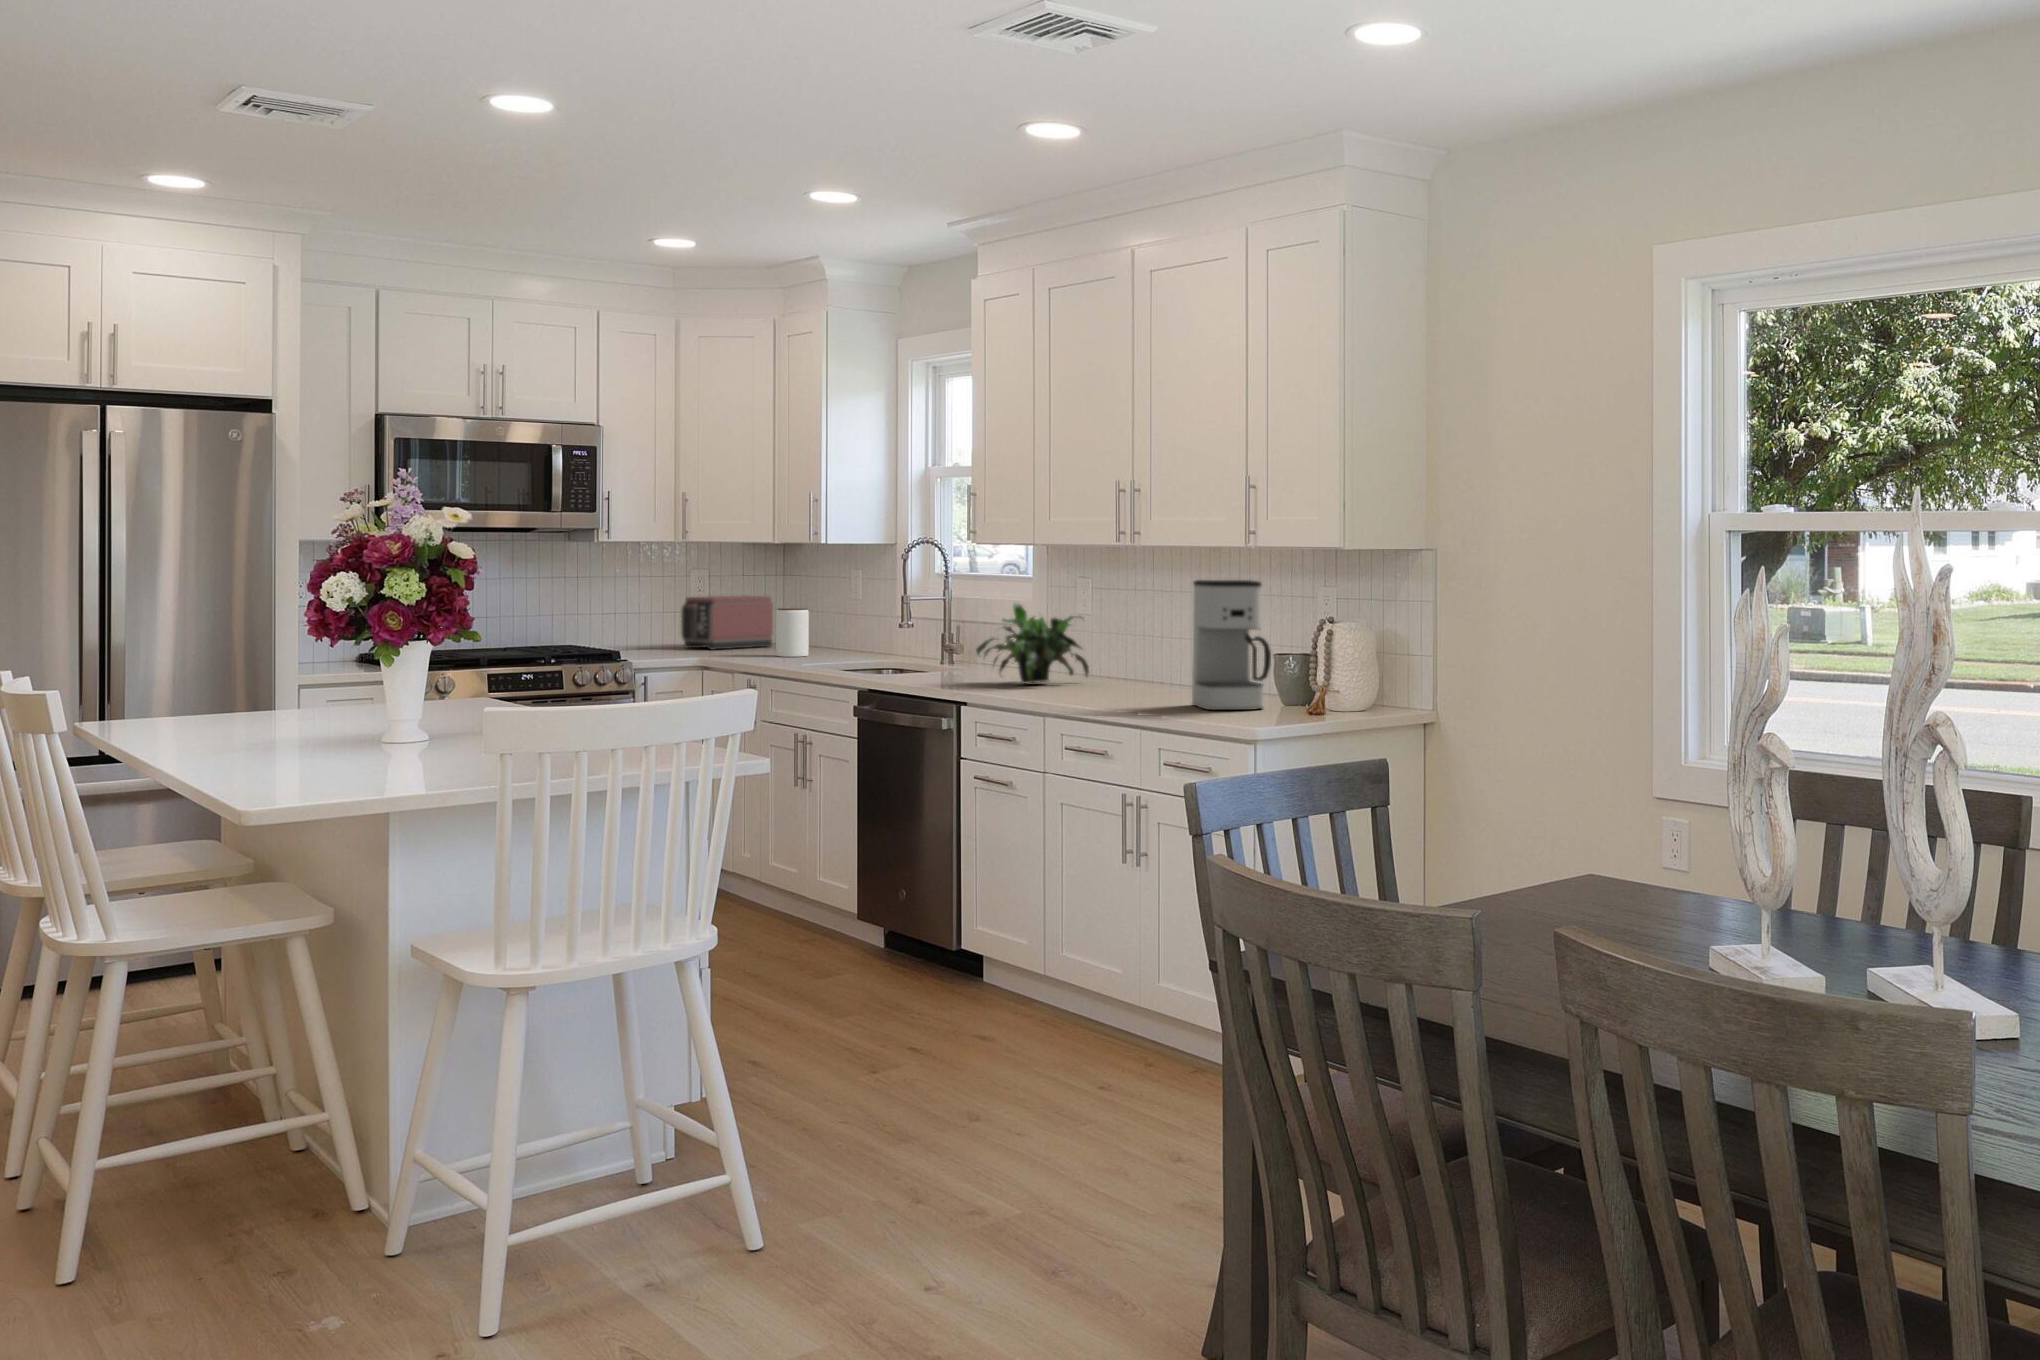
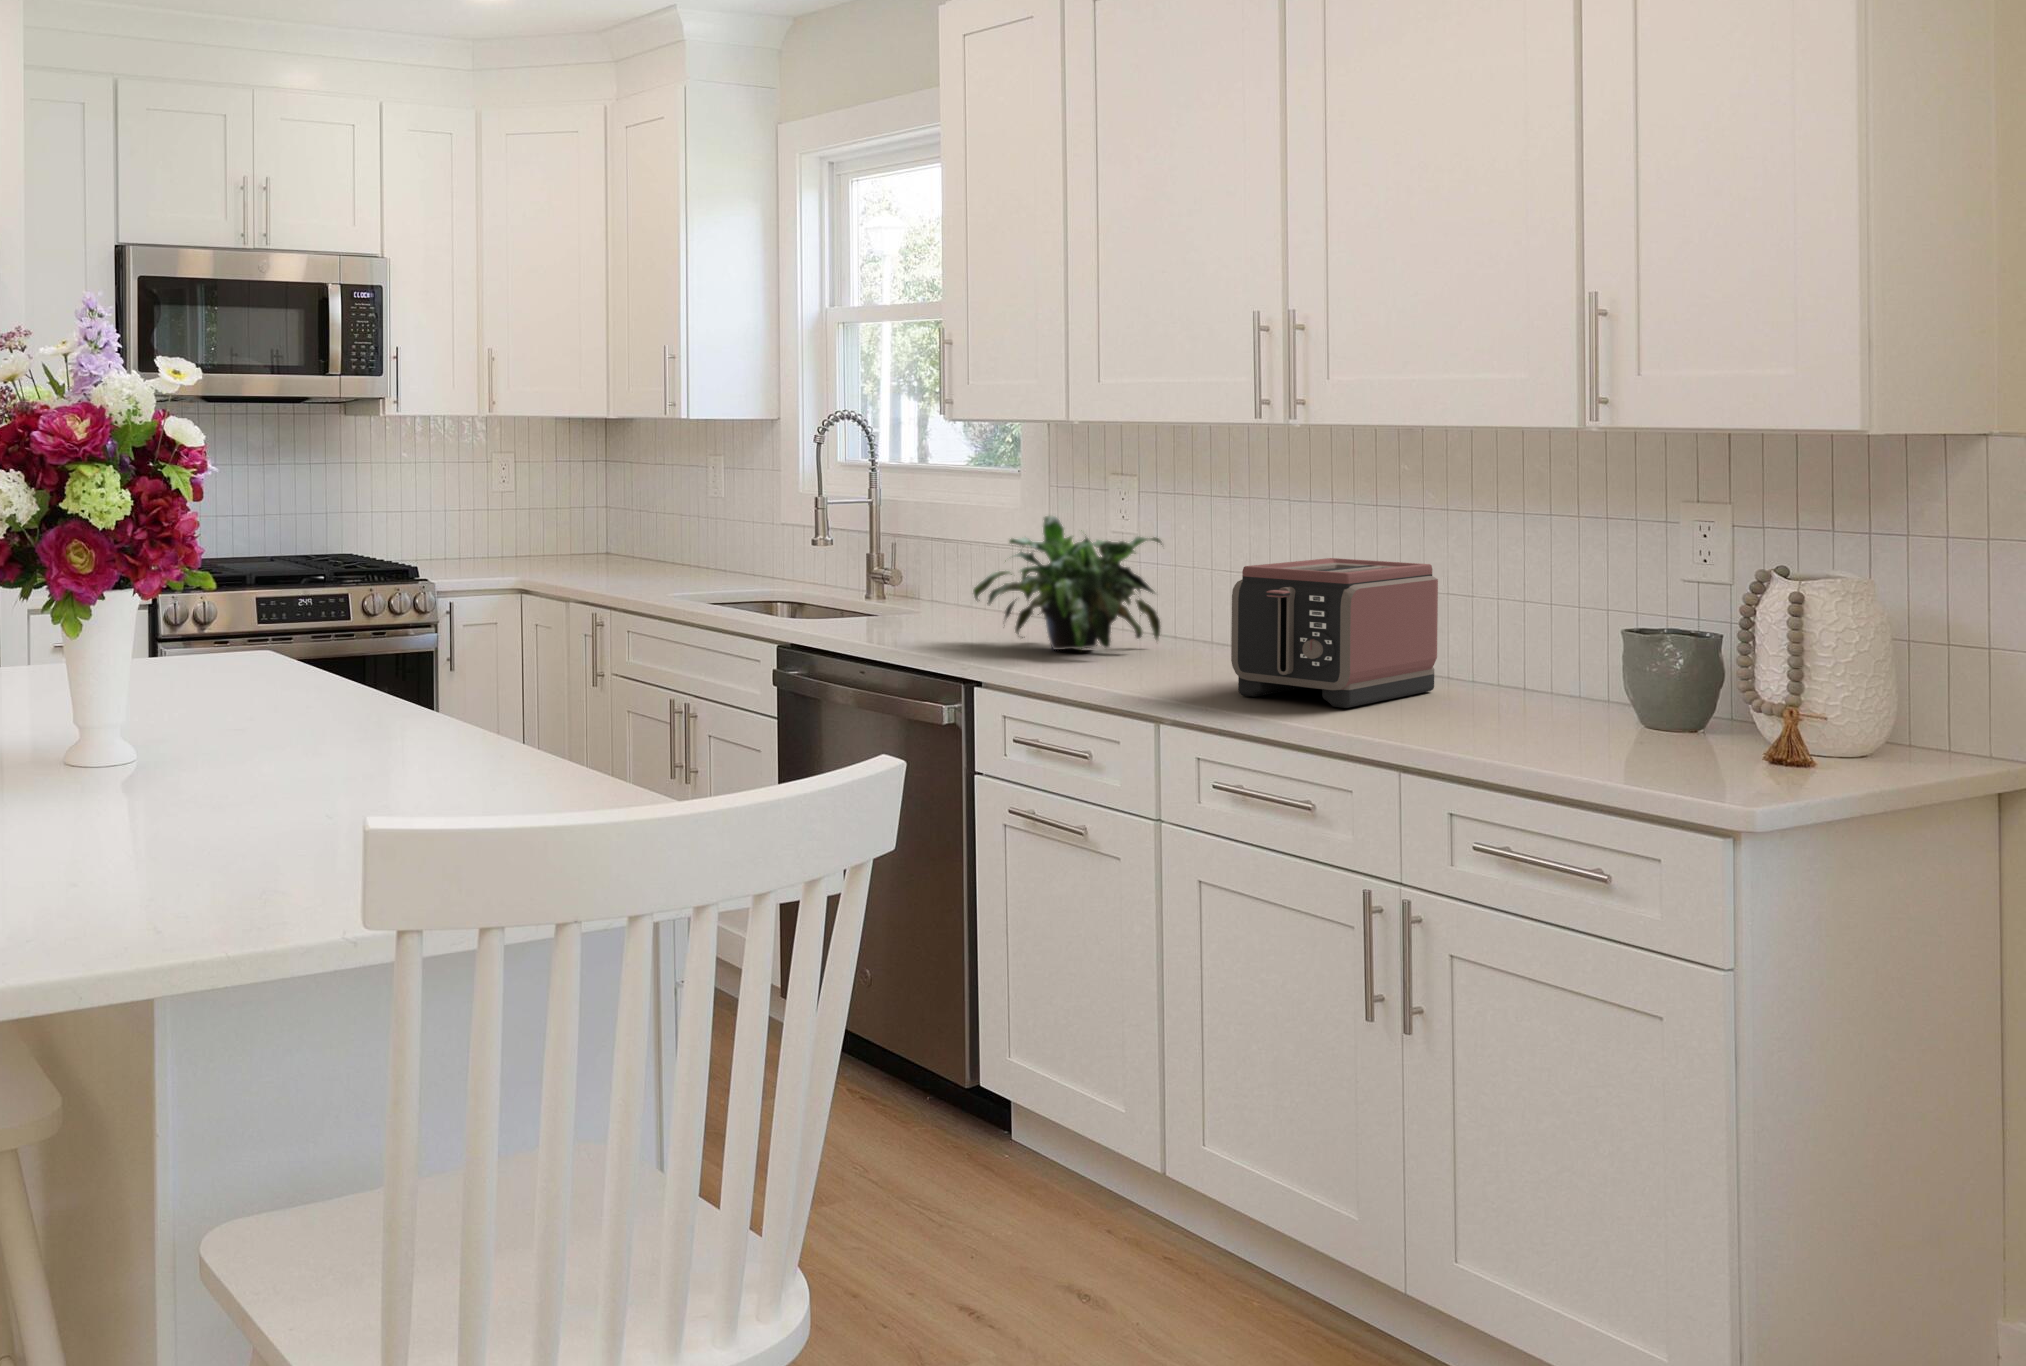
coffee maker: present [1192,580,1271,710] -> none [1461,482,1643,744]
toaster: present [681,596,773,650] -> present [1231,558,1438,708]
jar: present [776,608,809,657] -> none [617,509,661,579]

